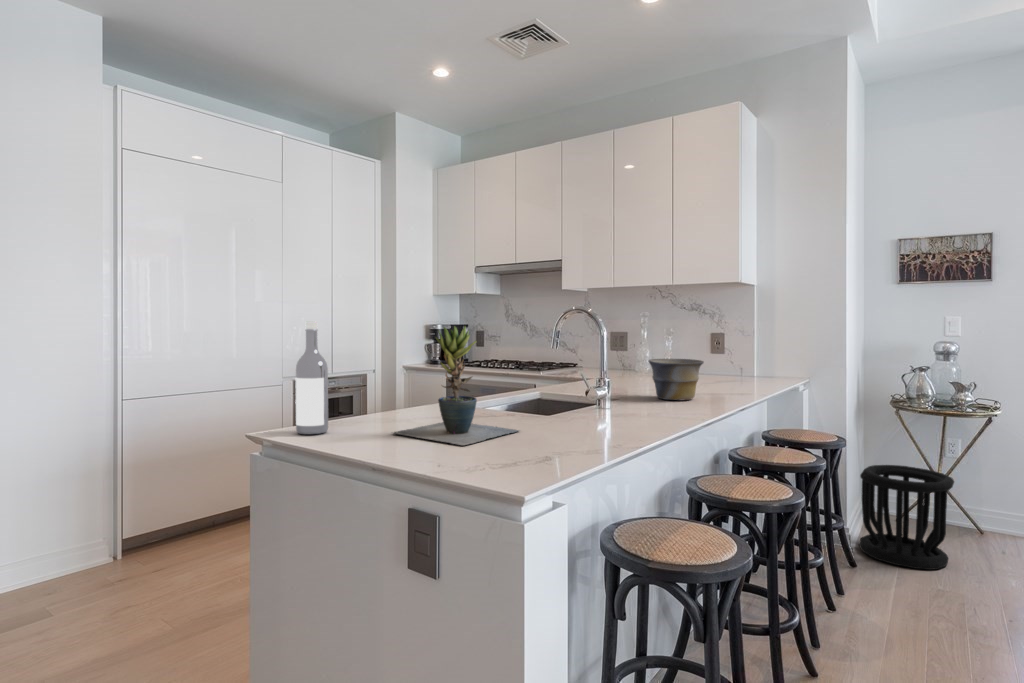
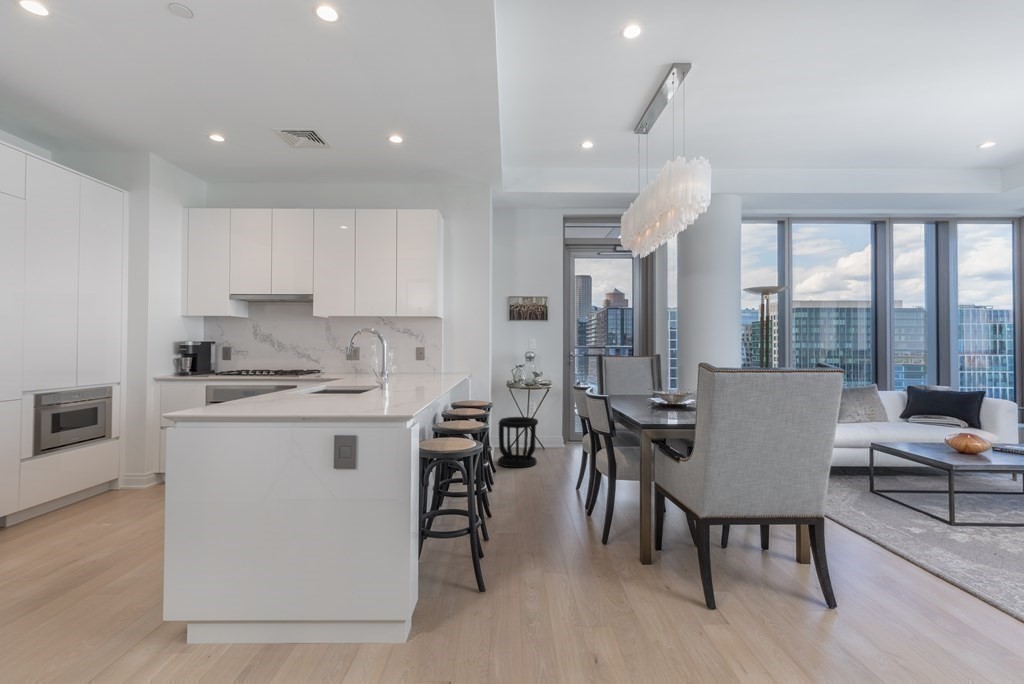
wine bottle: present [295,321,328,434] -> none [212,331,237,410]
potted plant: present [393,326,519,445] -> none [287,335,367,405]
bowl: present [648,359,704,400] -> none [404,360,436,384]

